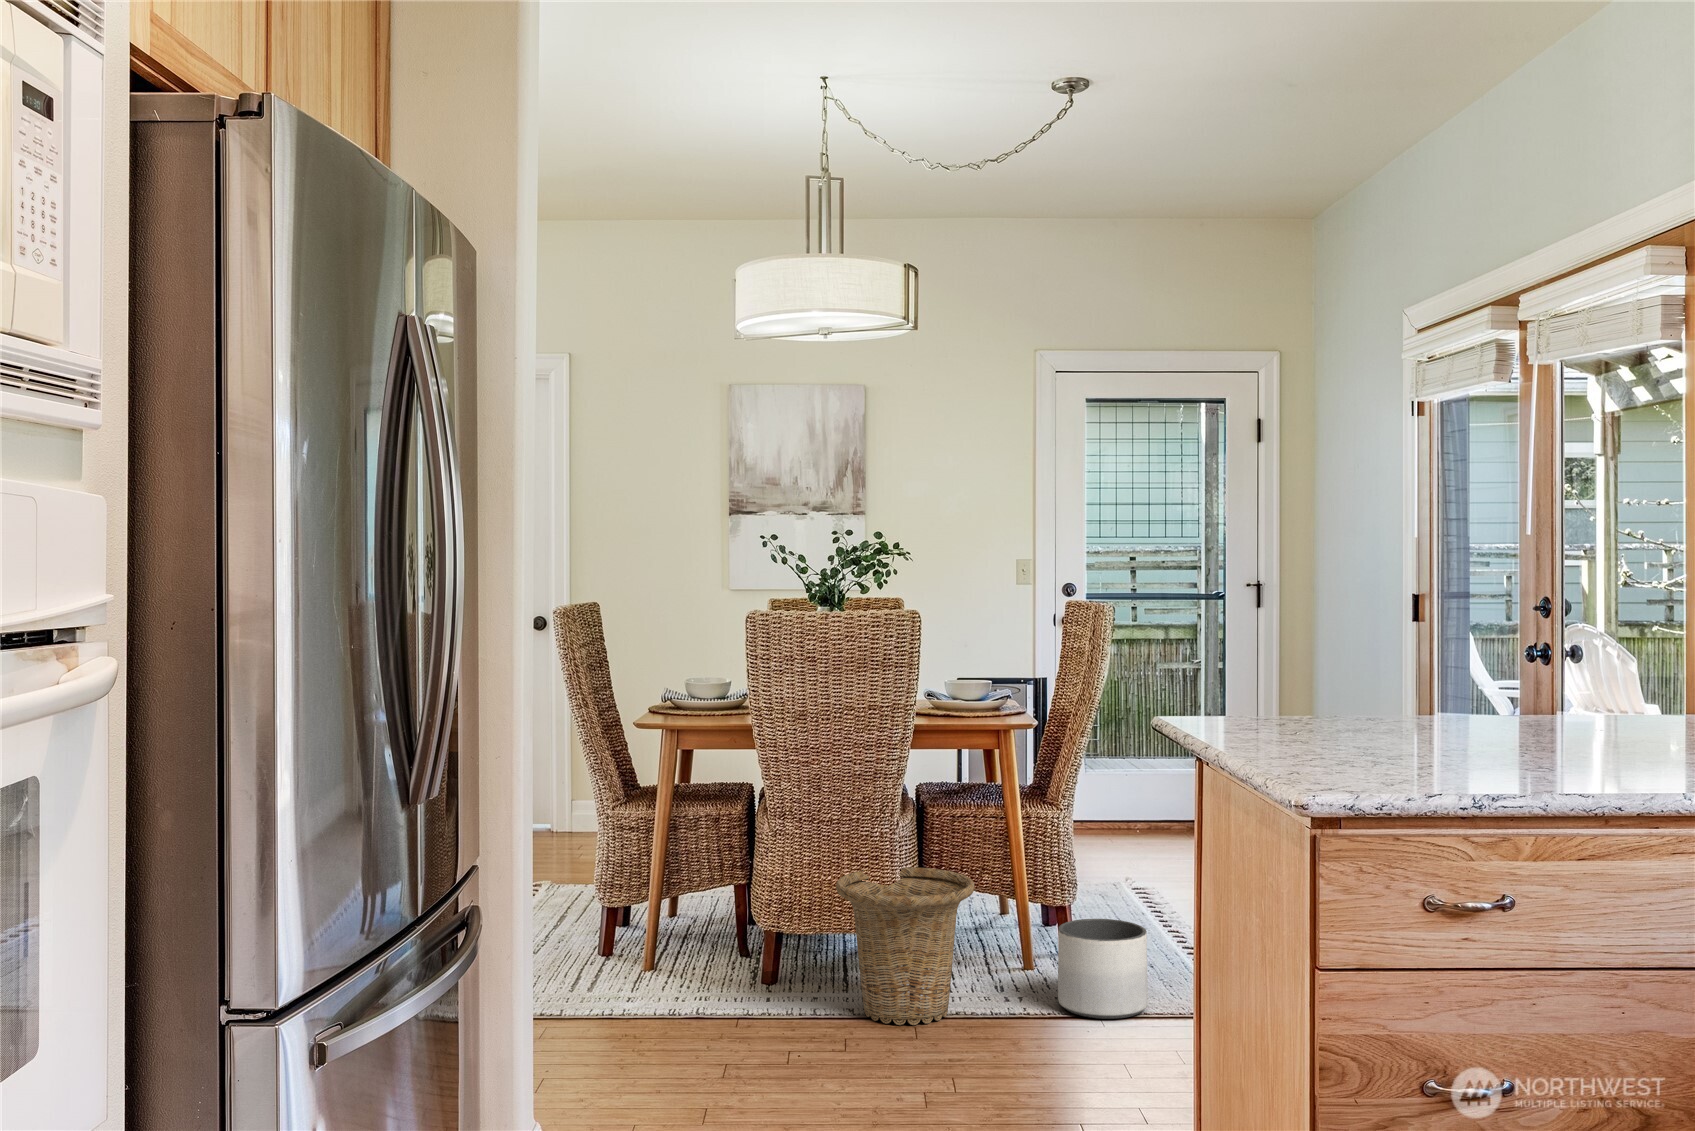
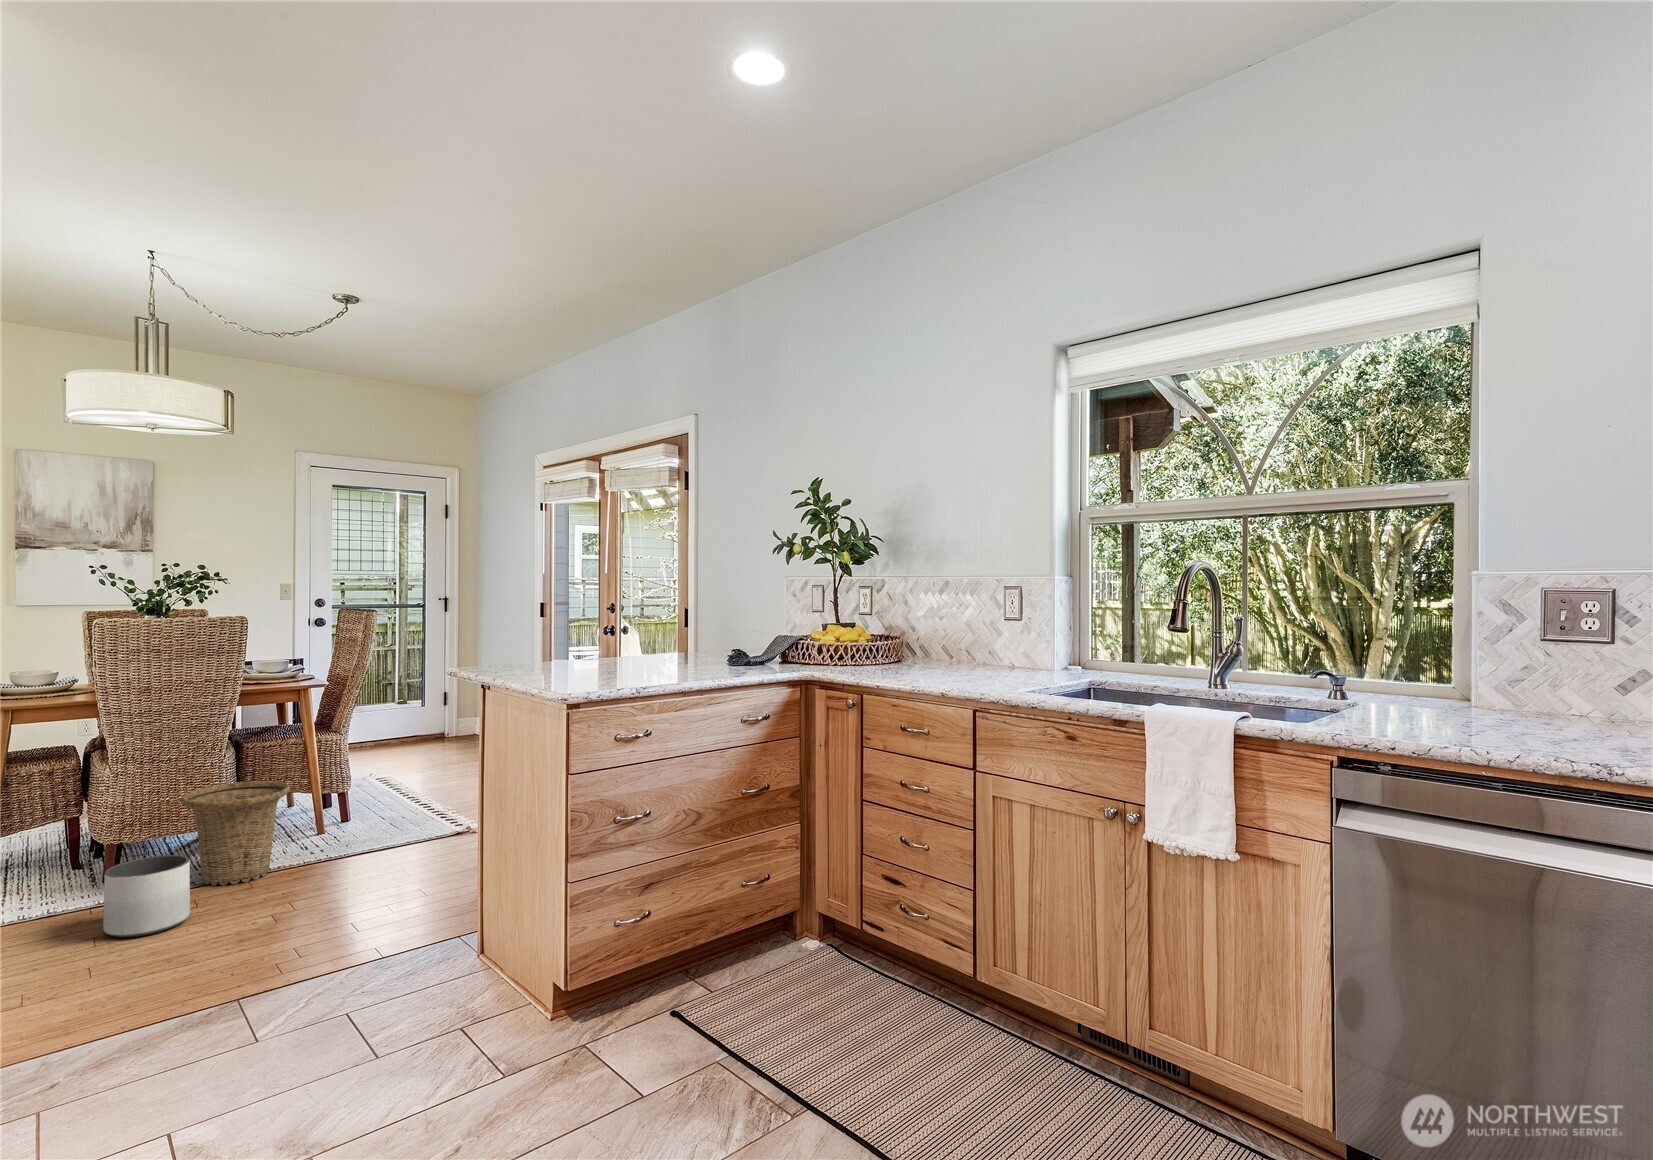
planter: present [1058,919,1148,1019] -> present [103,855,190,937]

